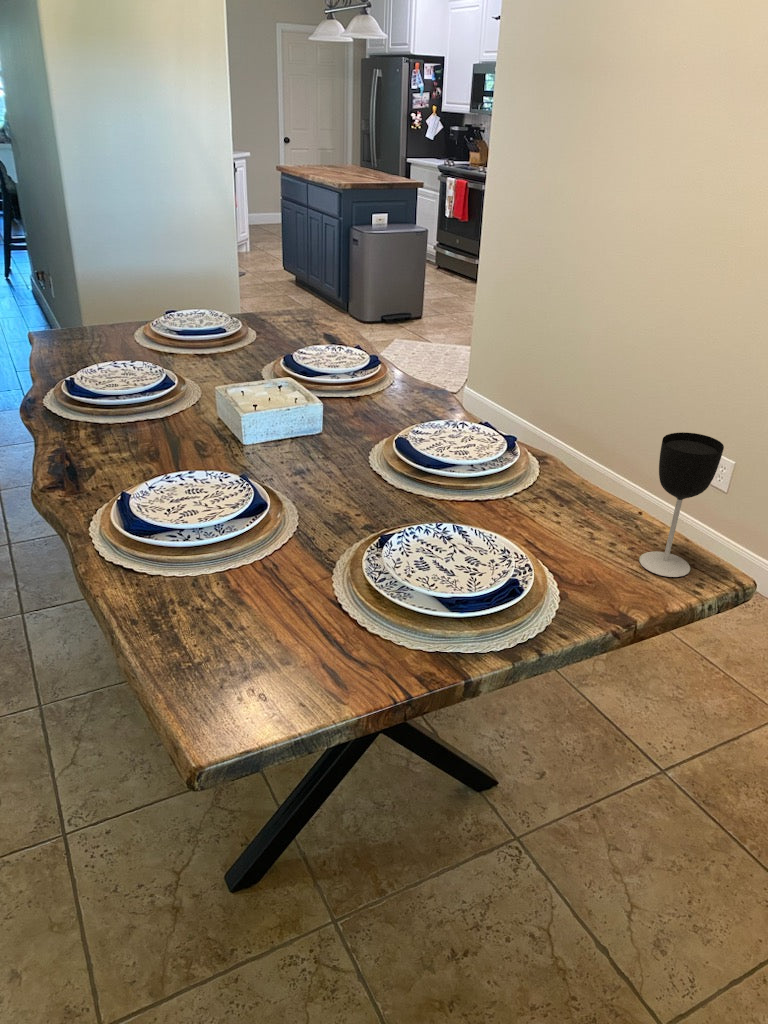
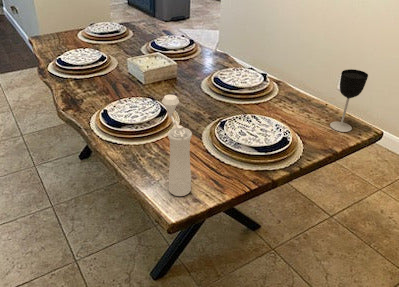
pepper mill: none [207,467,269,702] -> present [162,95,192,196]

